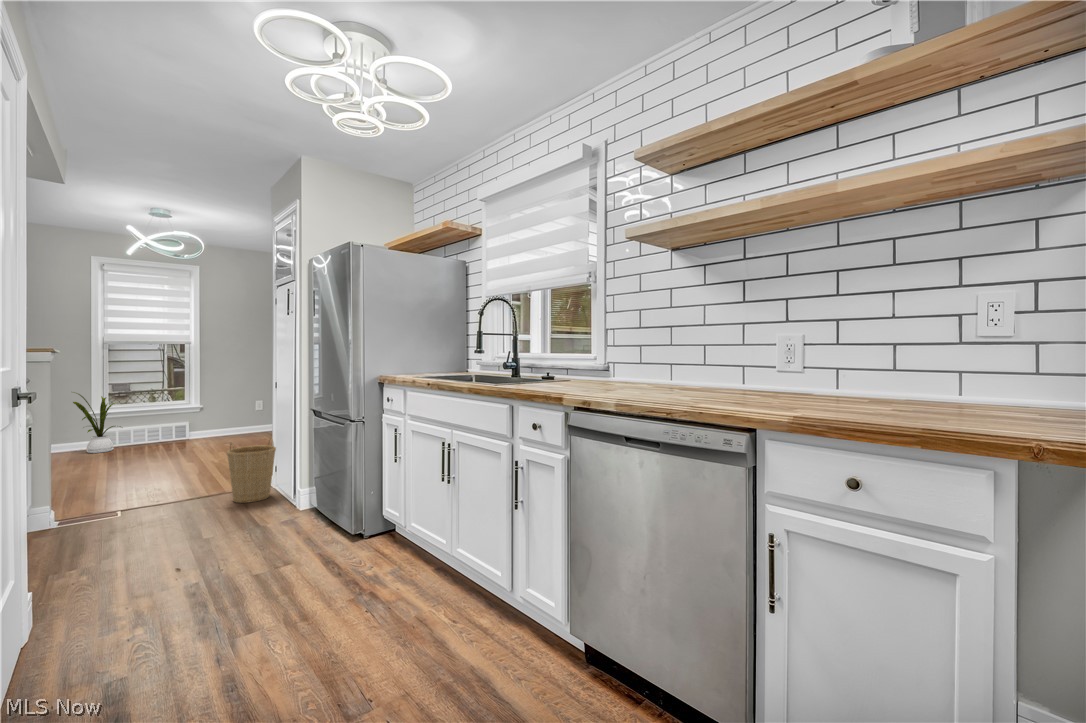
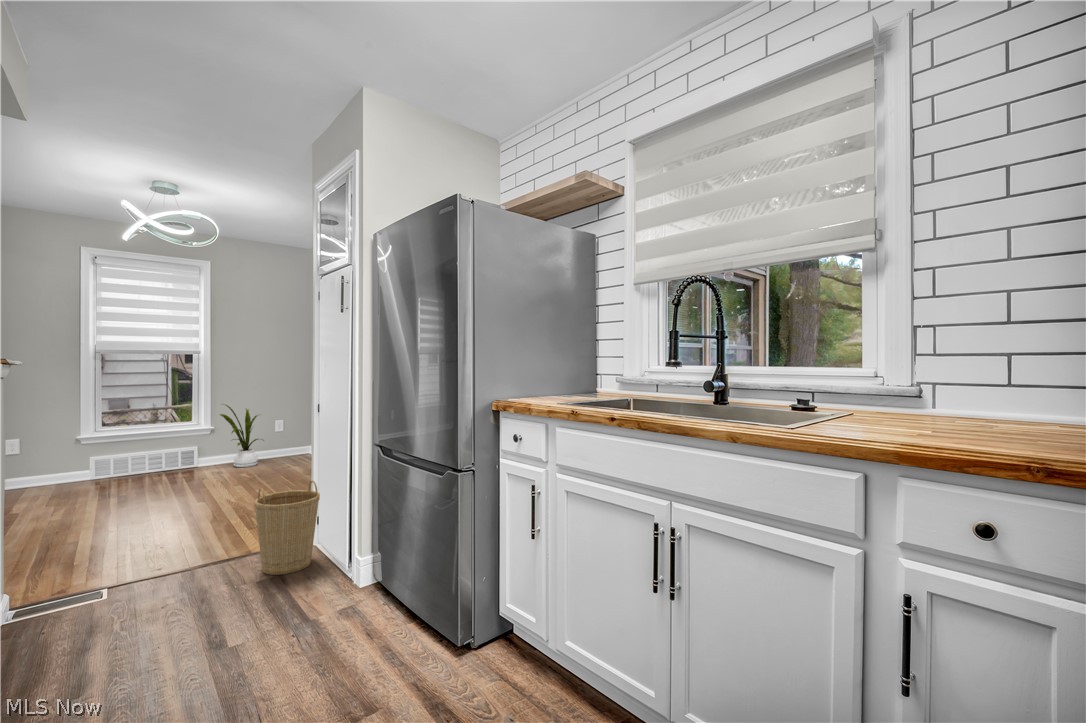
house plant: present [73,392,121,453] -> present [220,404,264,467]

